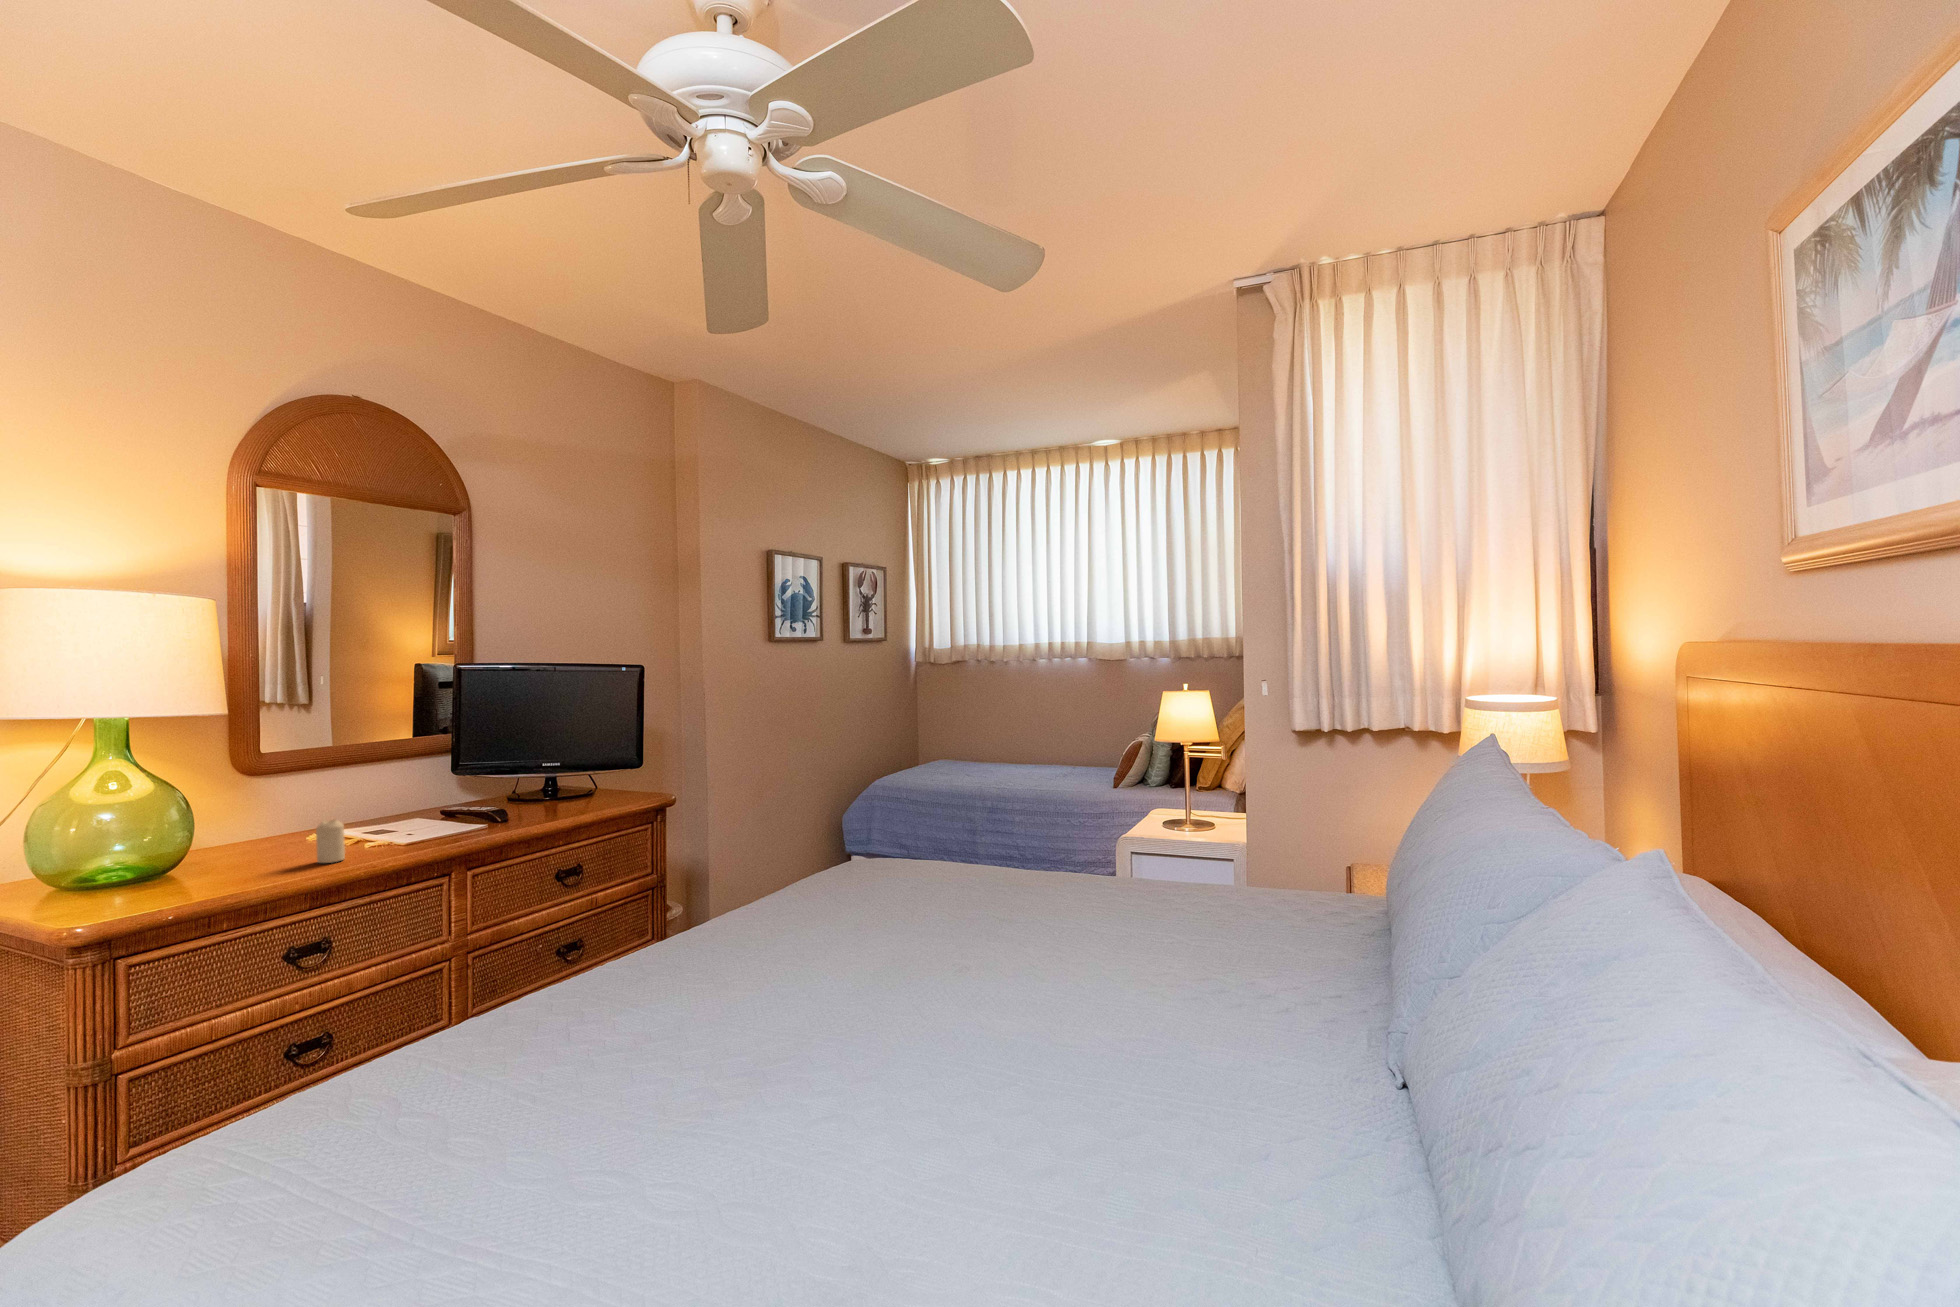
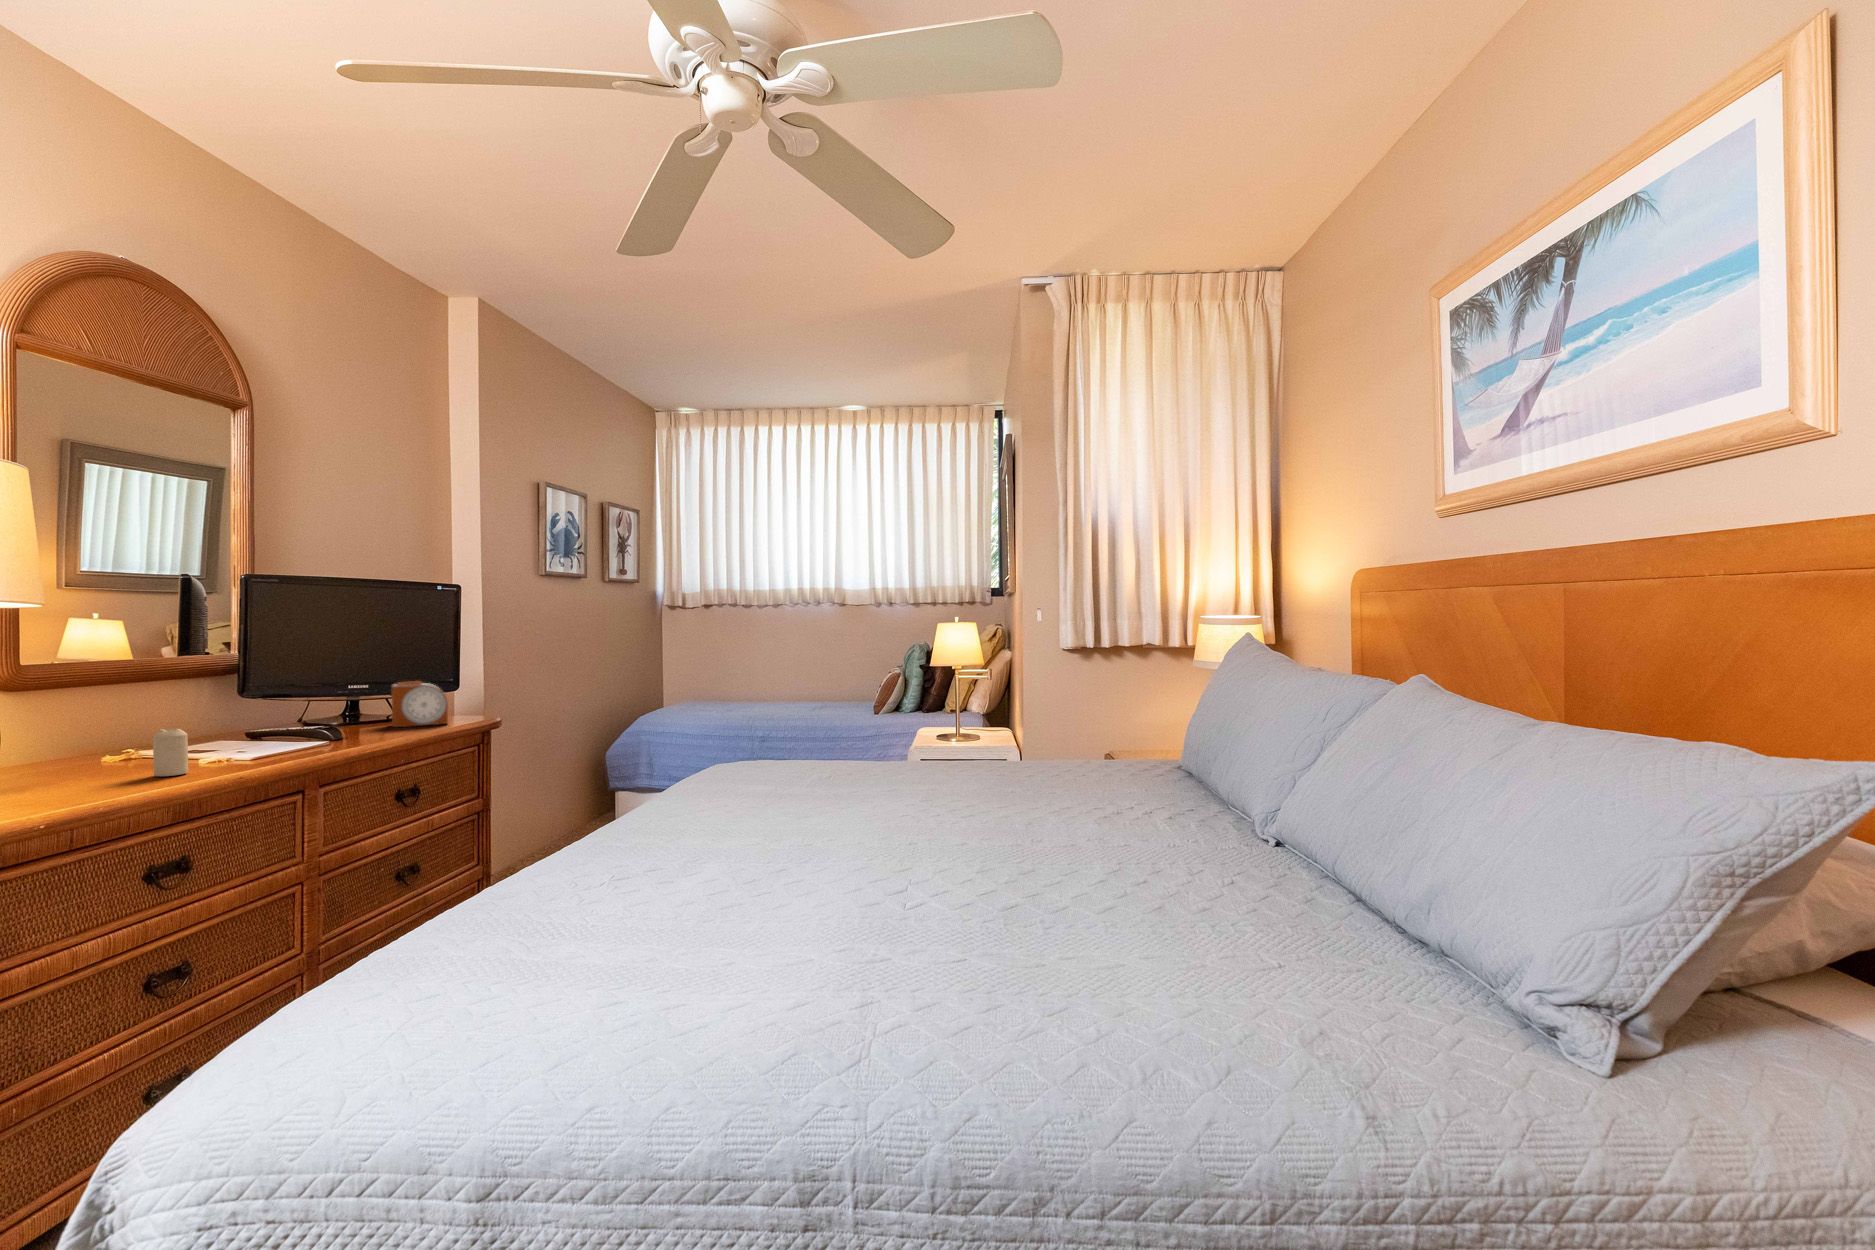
alarm clock: none [571,762,623,806] -> present [391,681,448,727]

